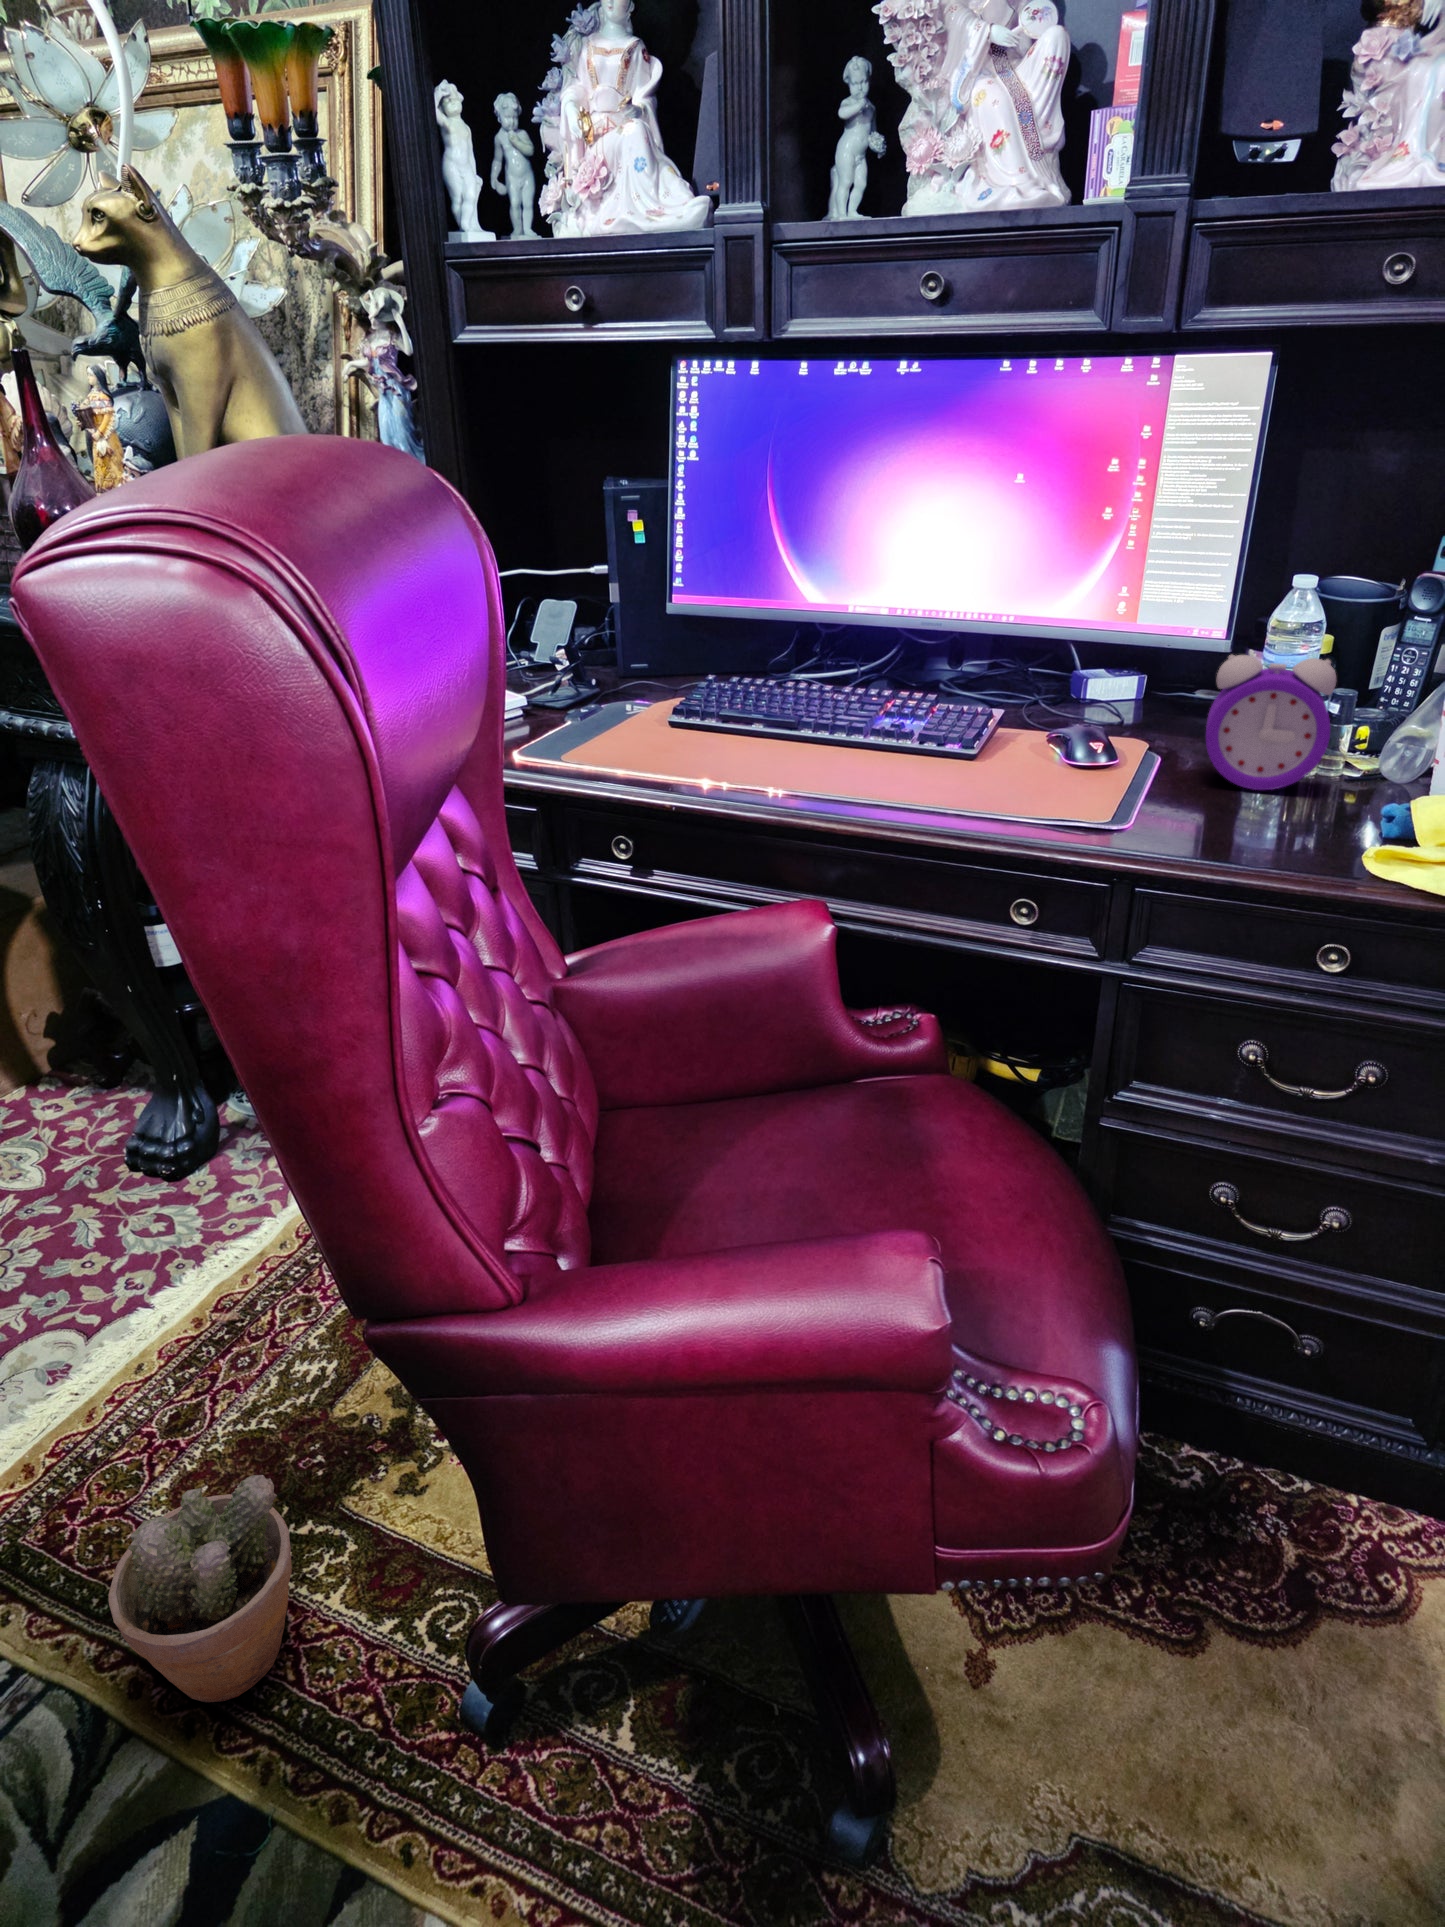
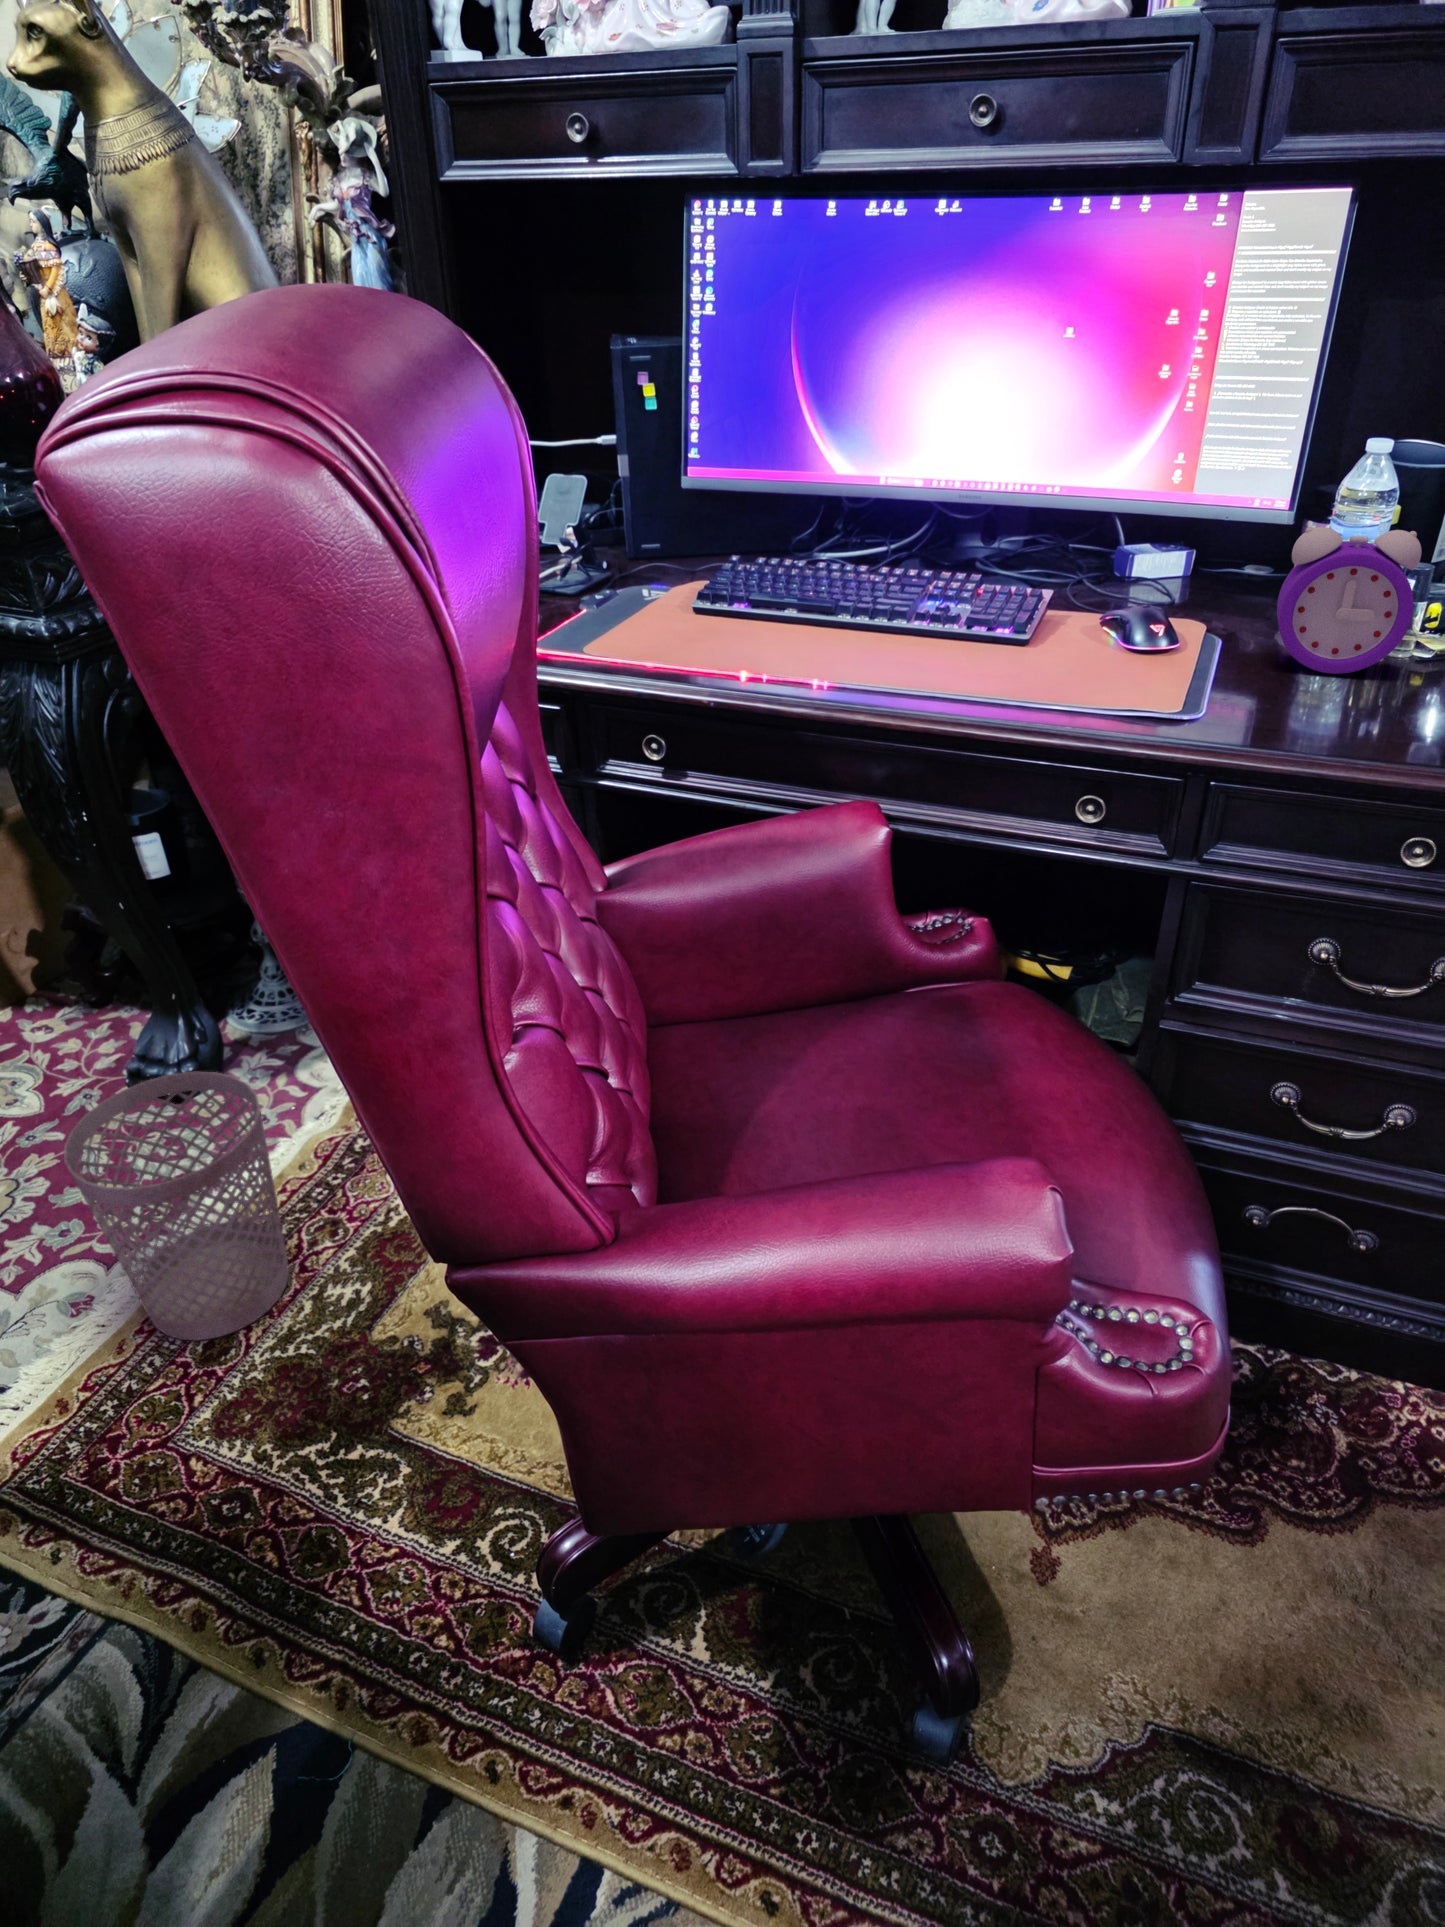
wastebasket: none [47,1146,261,1411] -> present [64,1072,289,1340]
potted plant: present [108,1475,292,1702] -> none [171,1409,353,1630]

